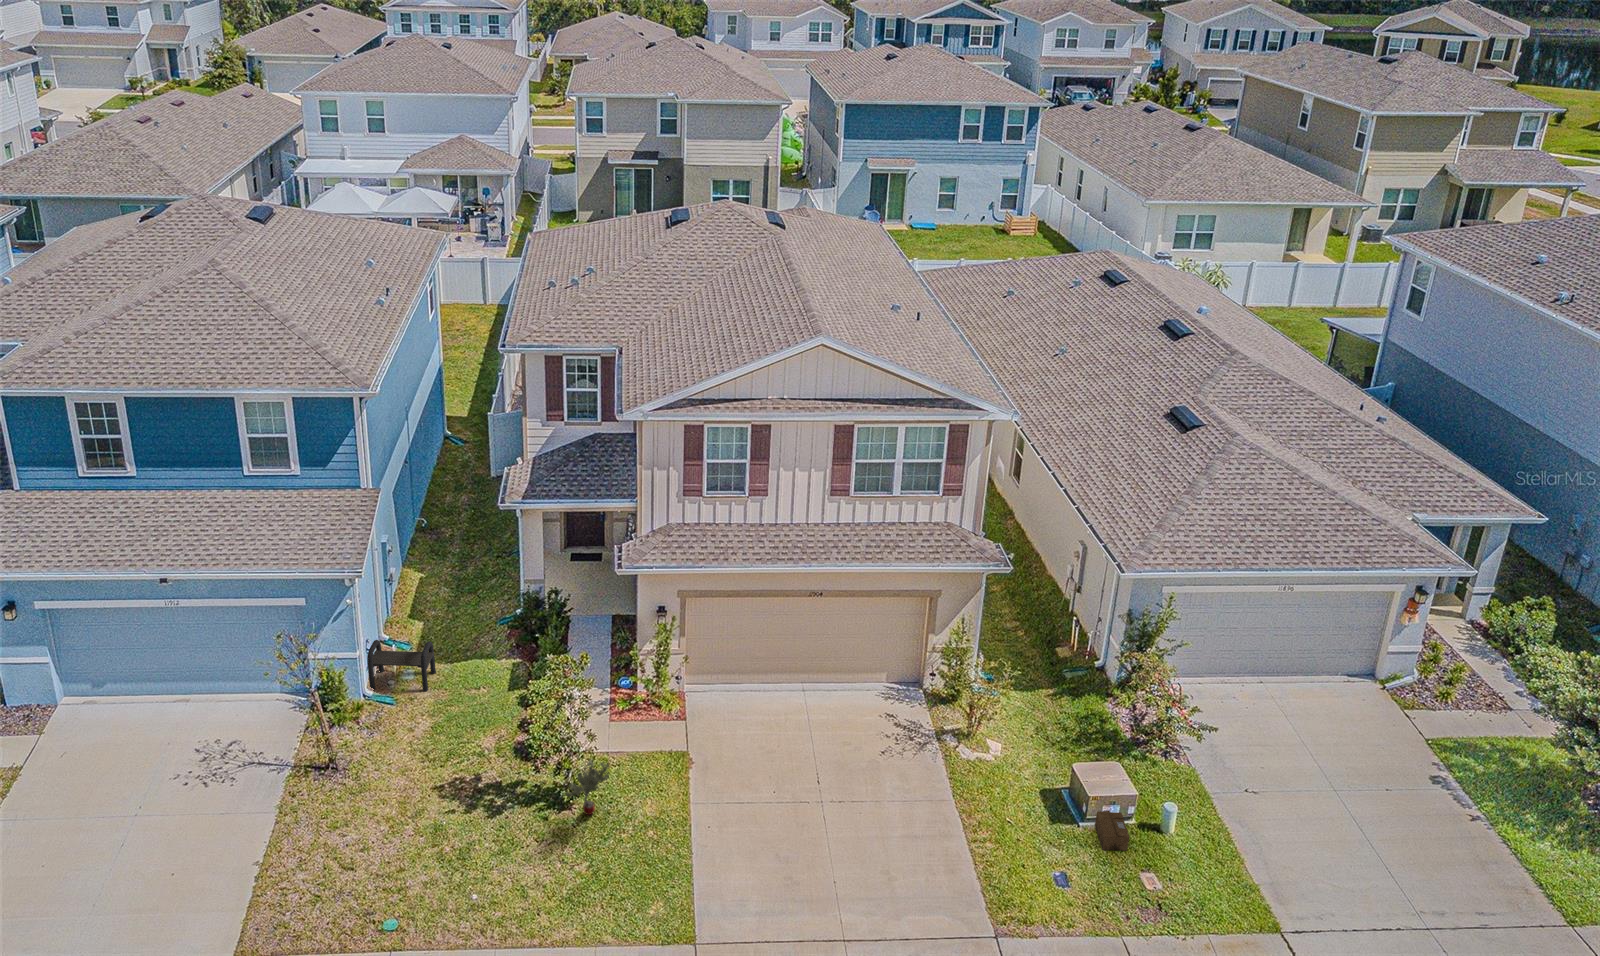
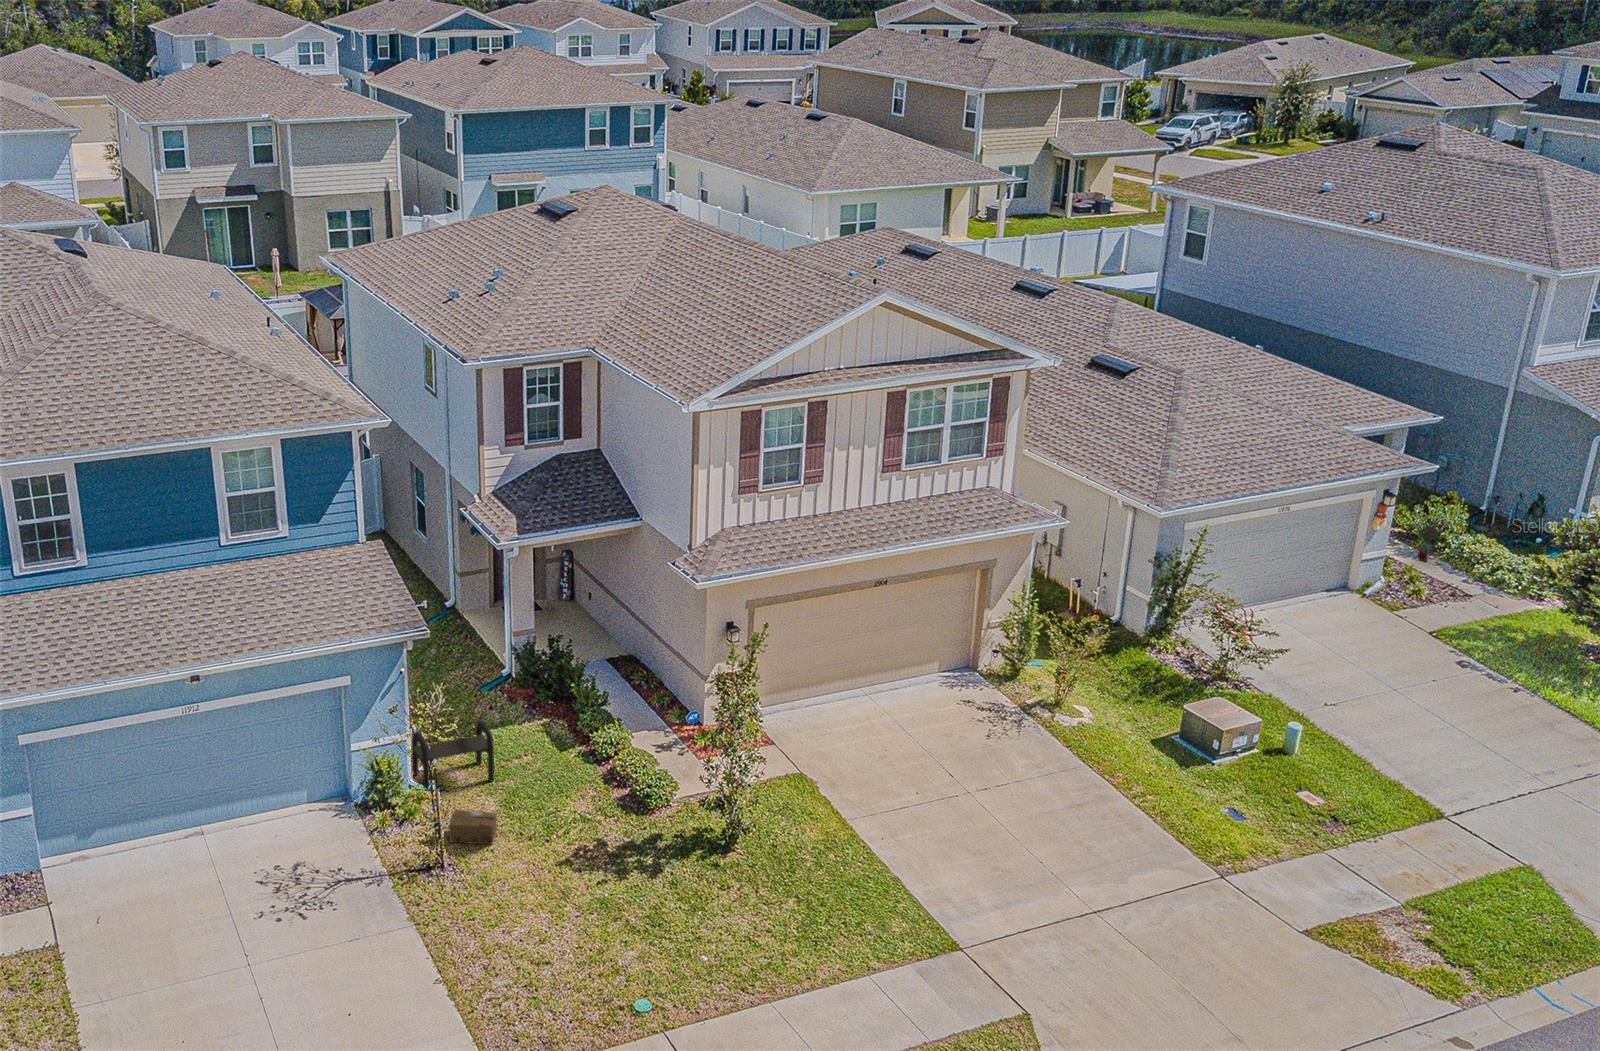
potted tree: present [566,759,609,815] -> present [1418,520,1442,561]
cardboard box: present [1095,811,1130,851] -> present [449,809,497,844]

